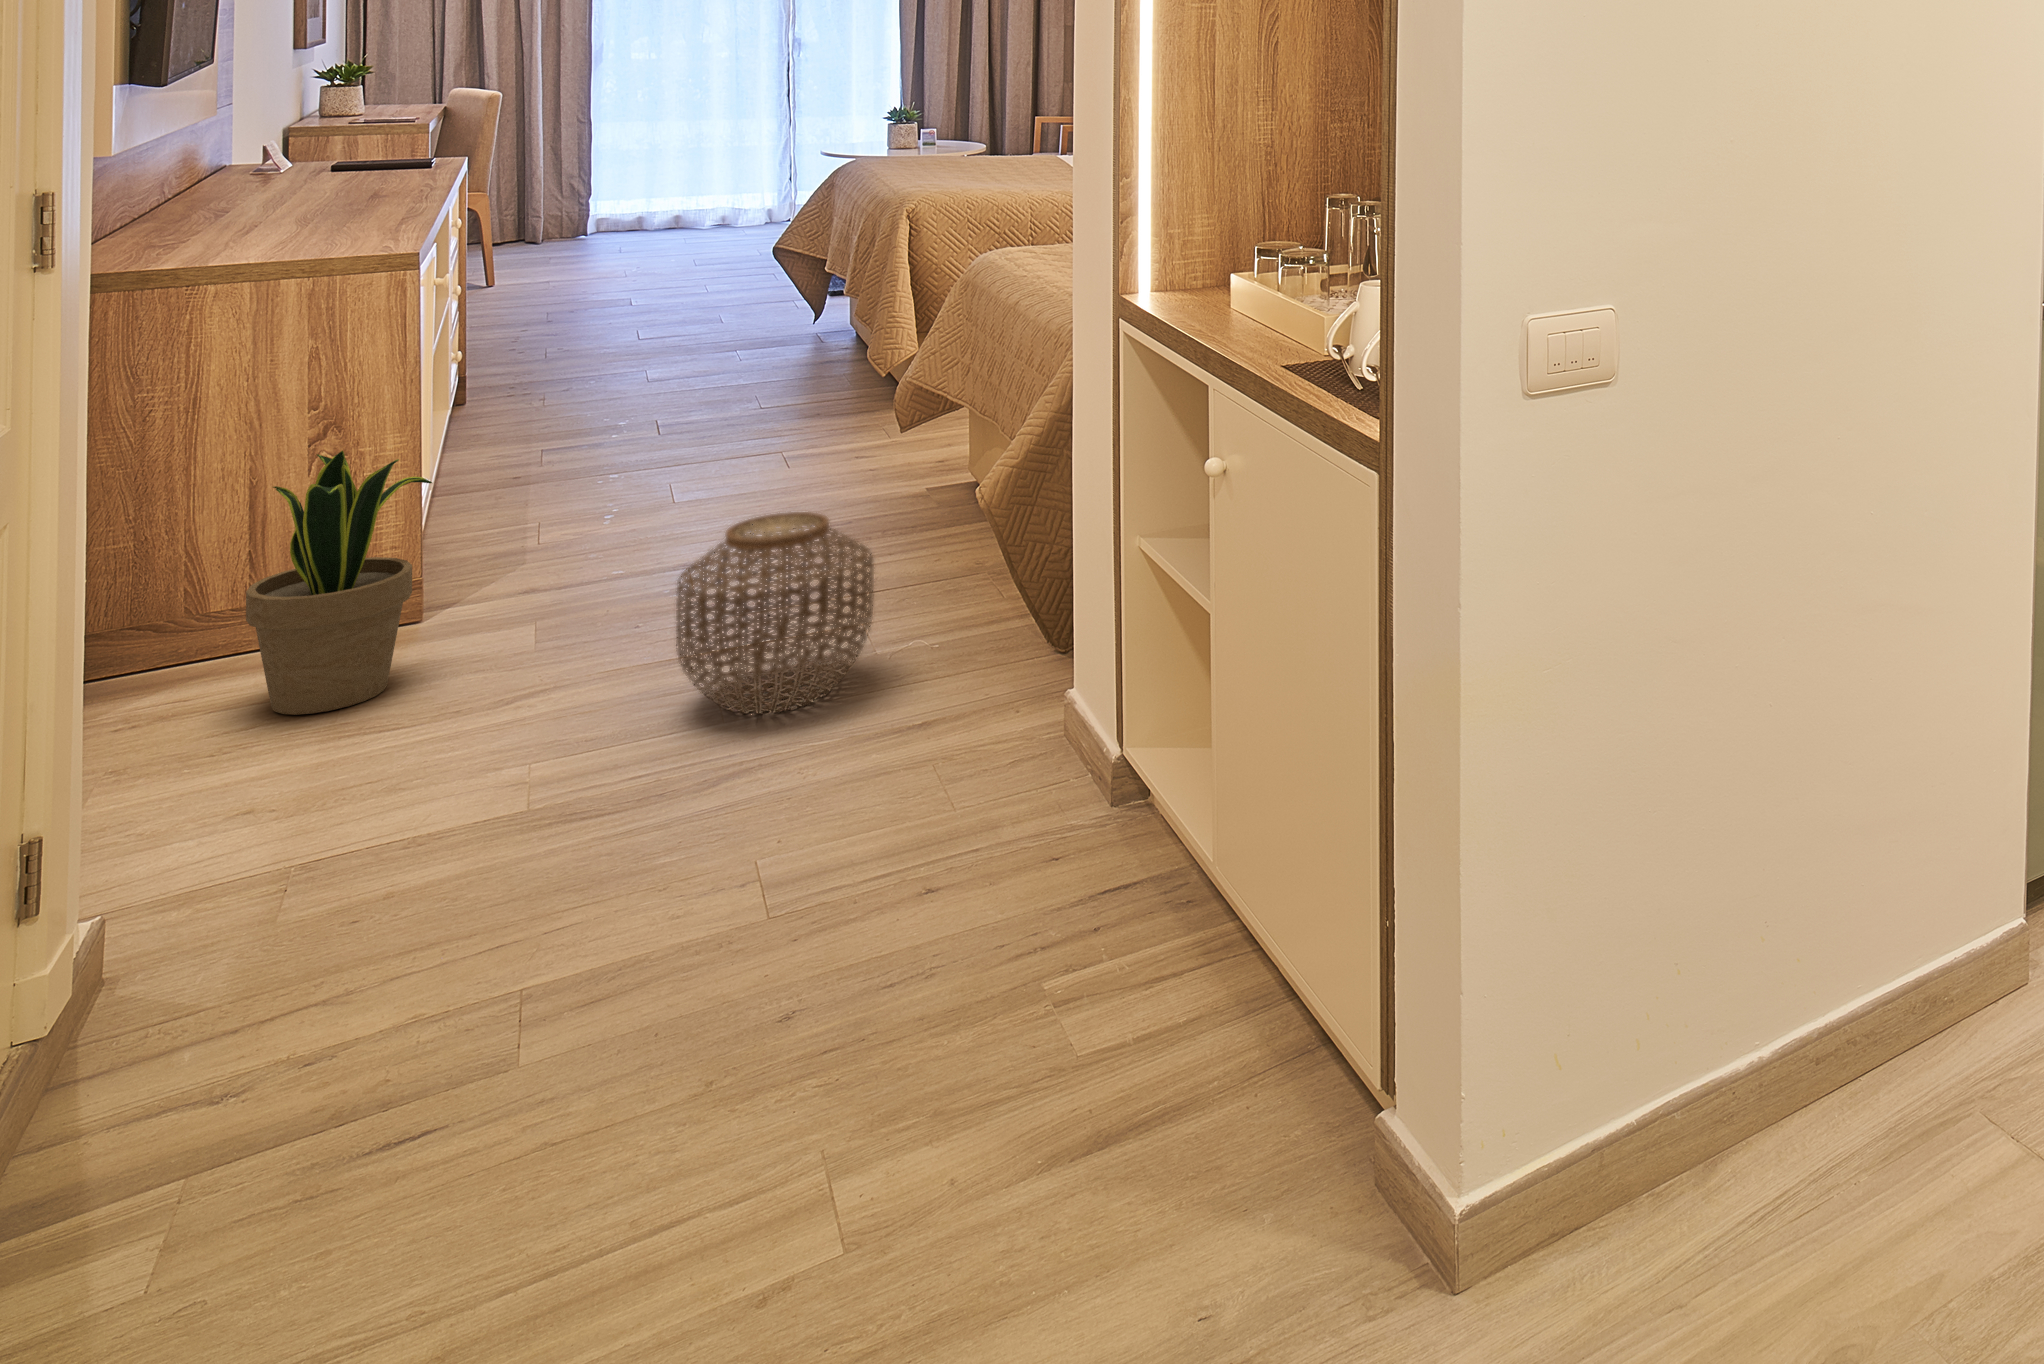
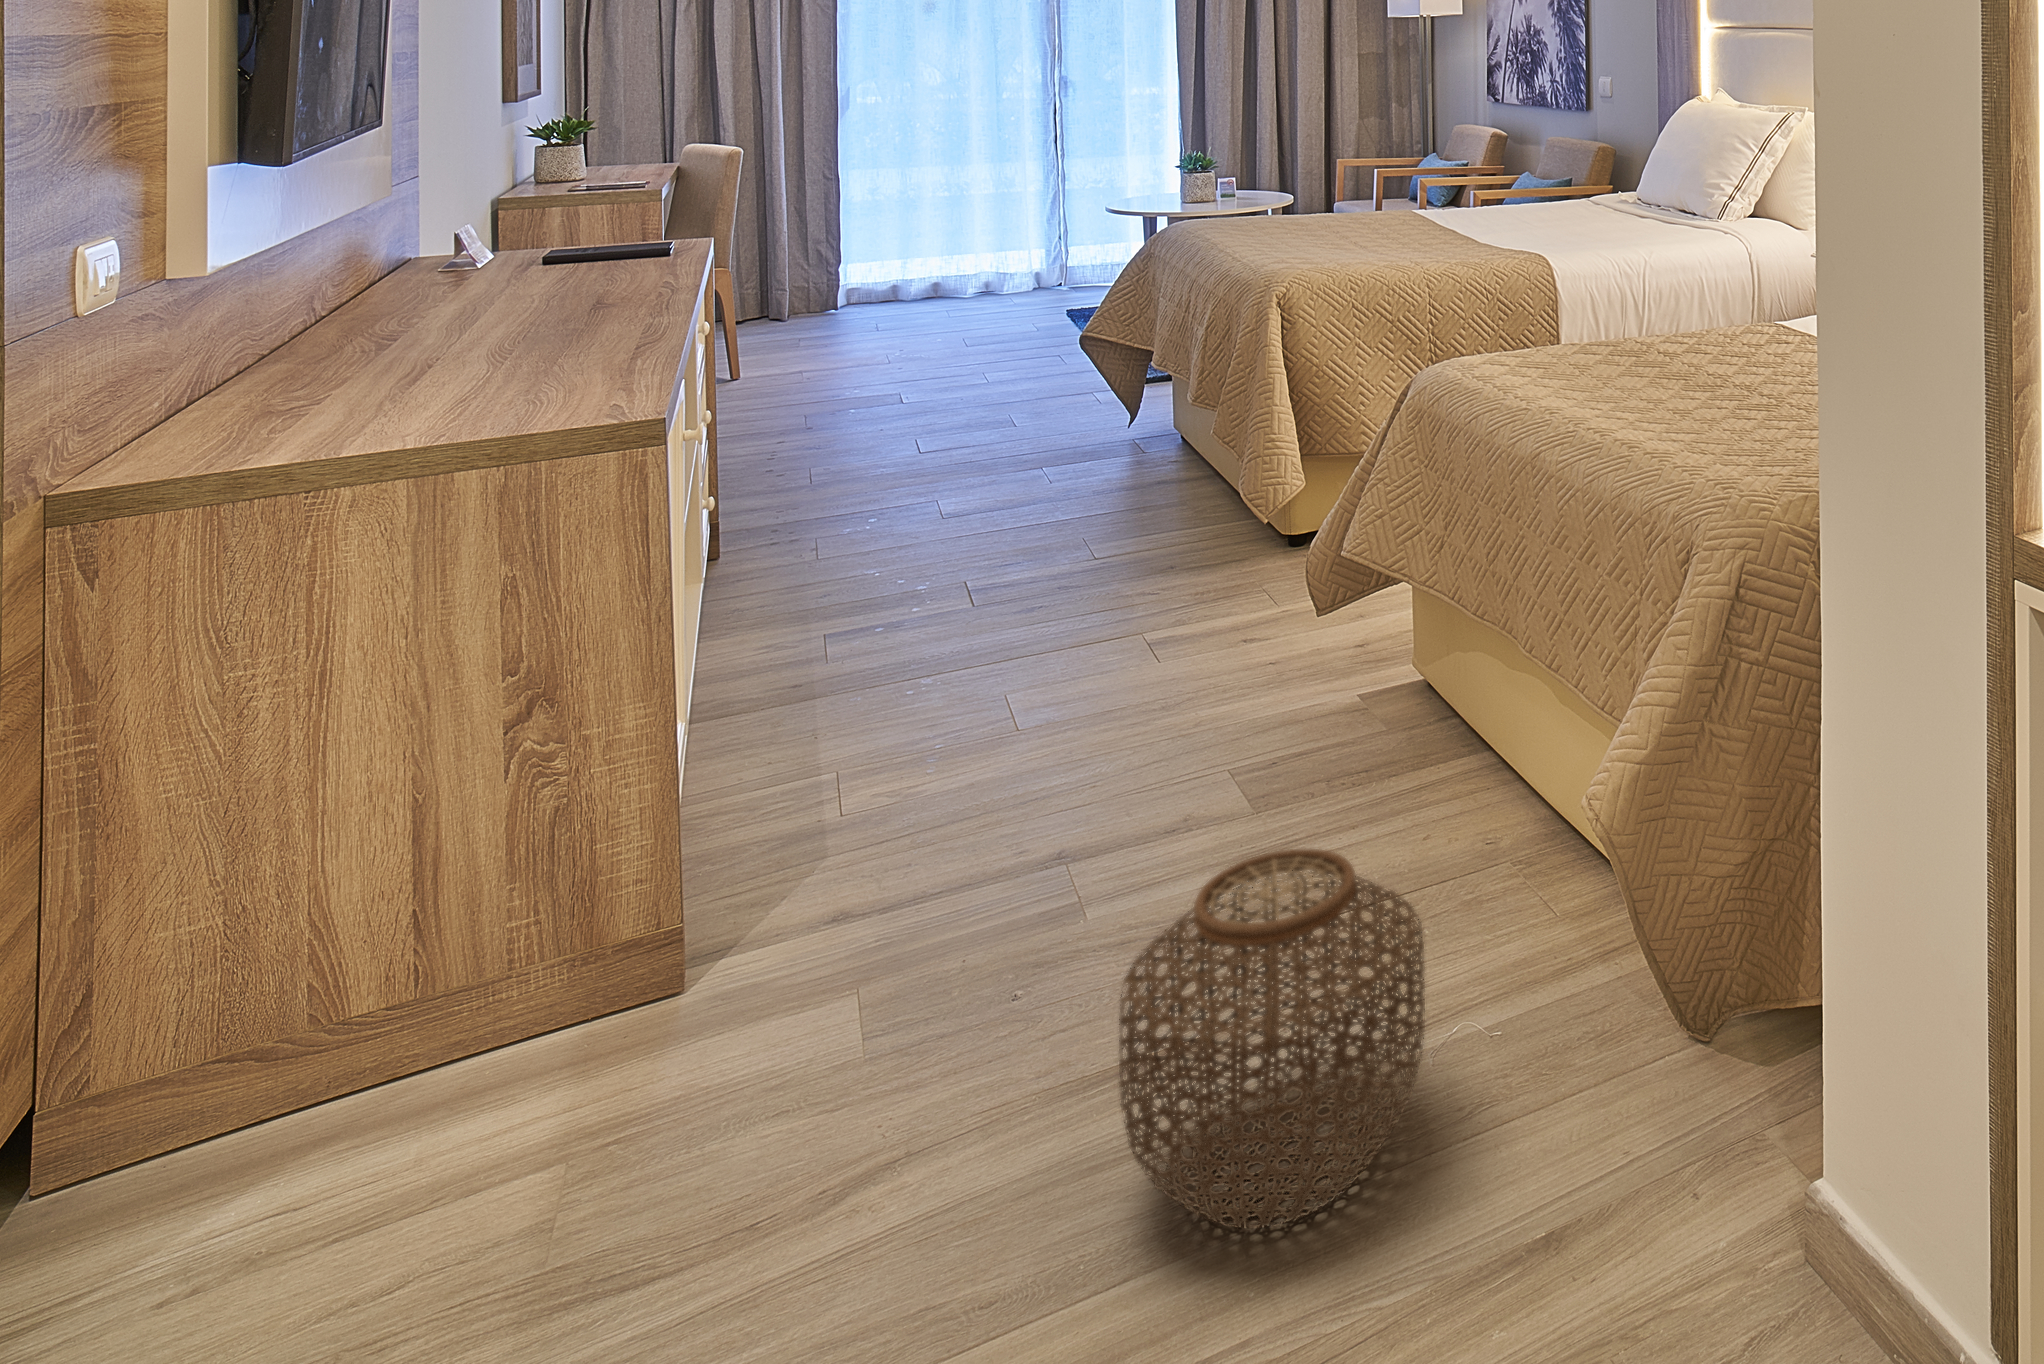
potted plant: present [246,451,432,715] -> none [393,765,700,1250]

